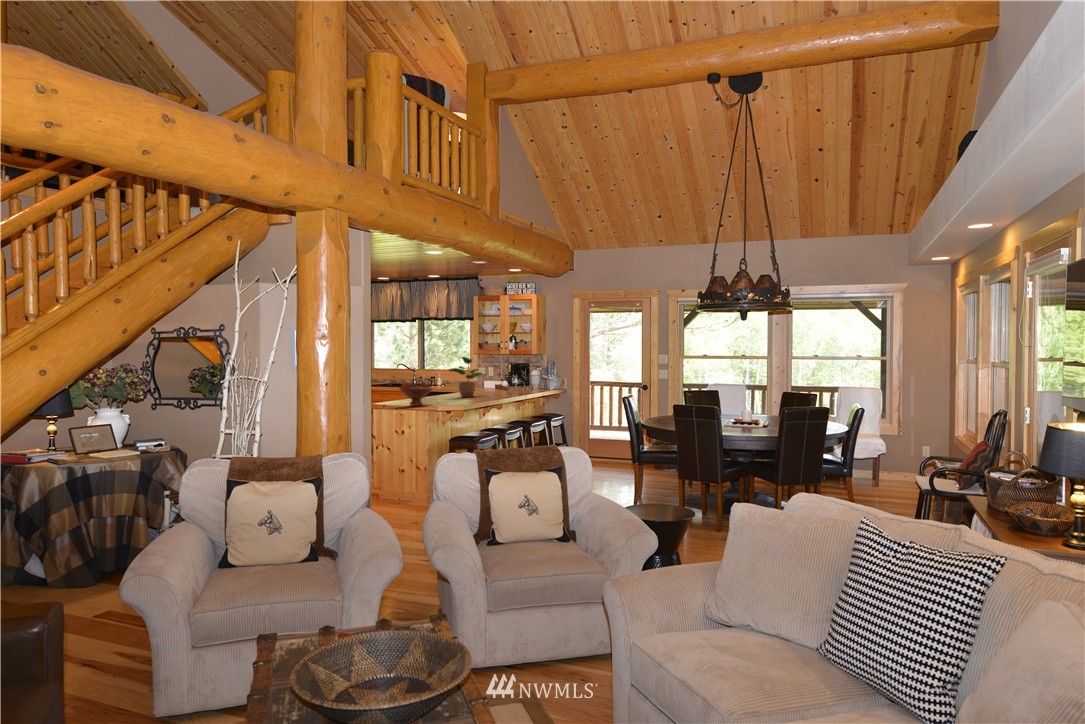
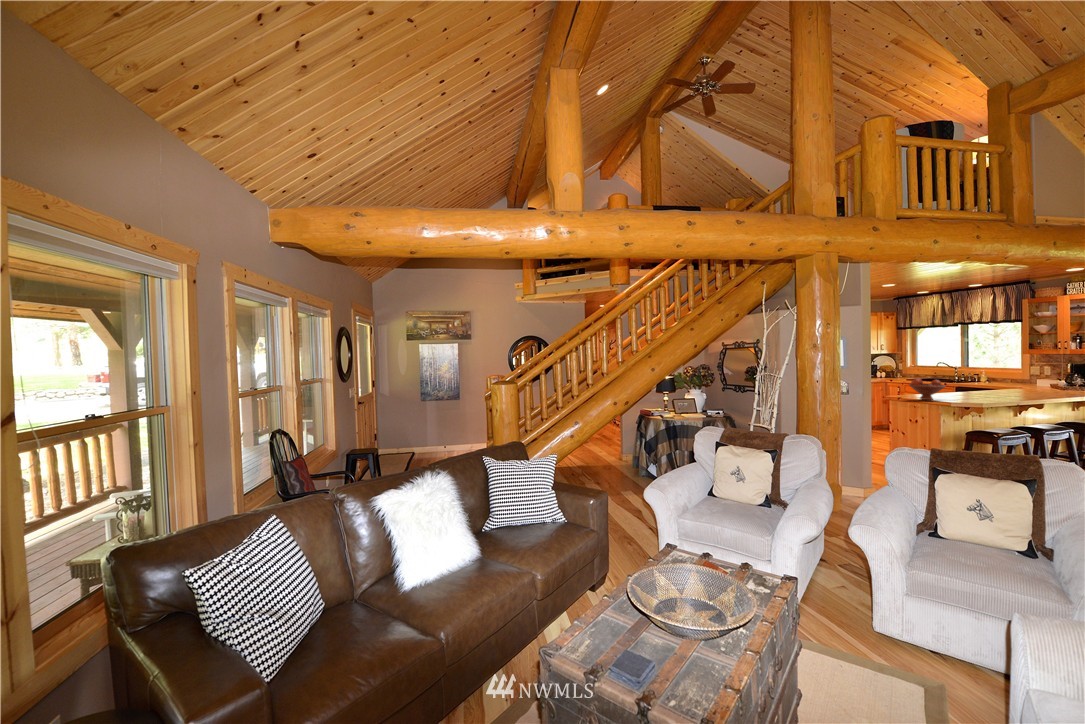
potted plant: present [449,357,485,397] -> none [972,359,1021,395]

